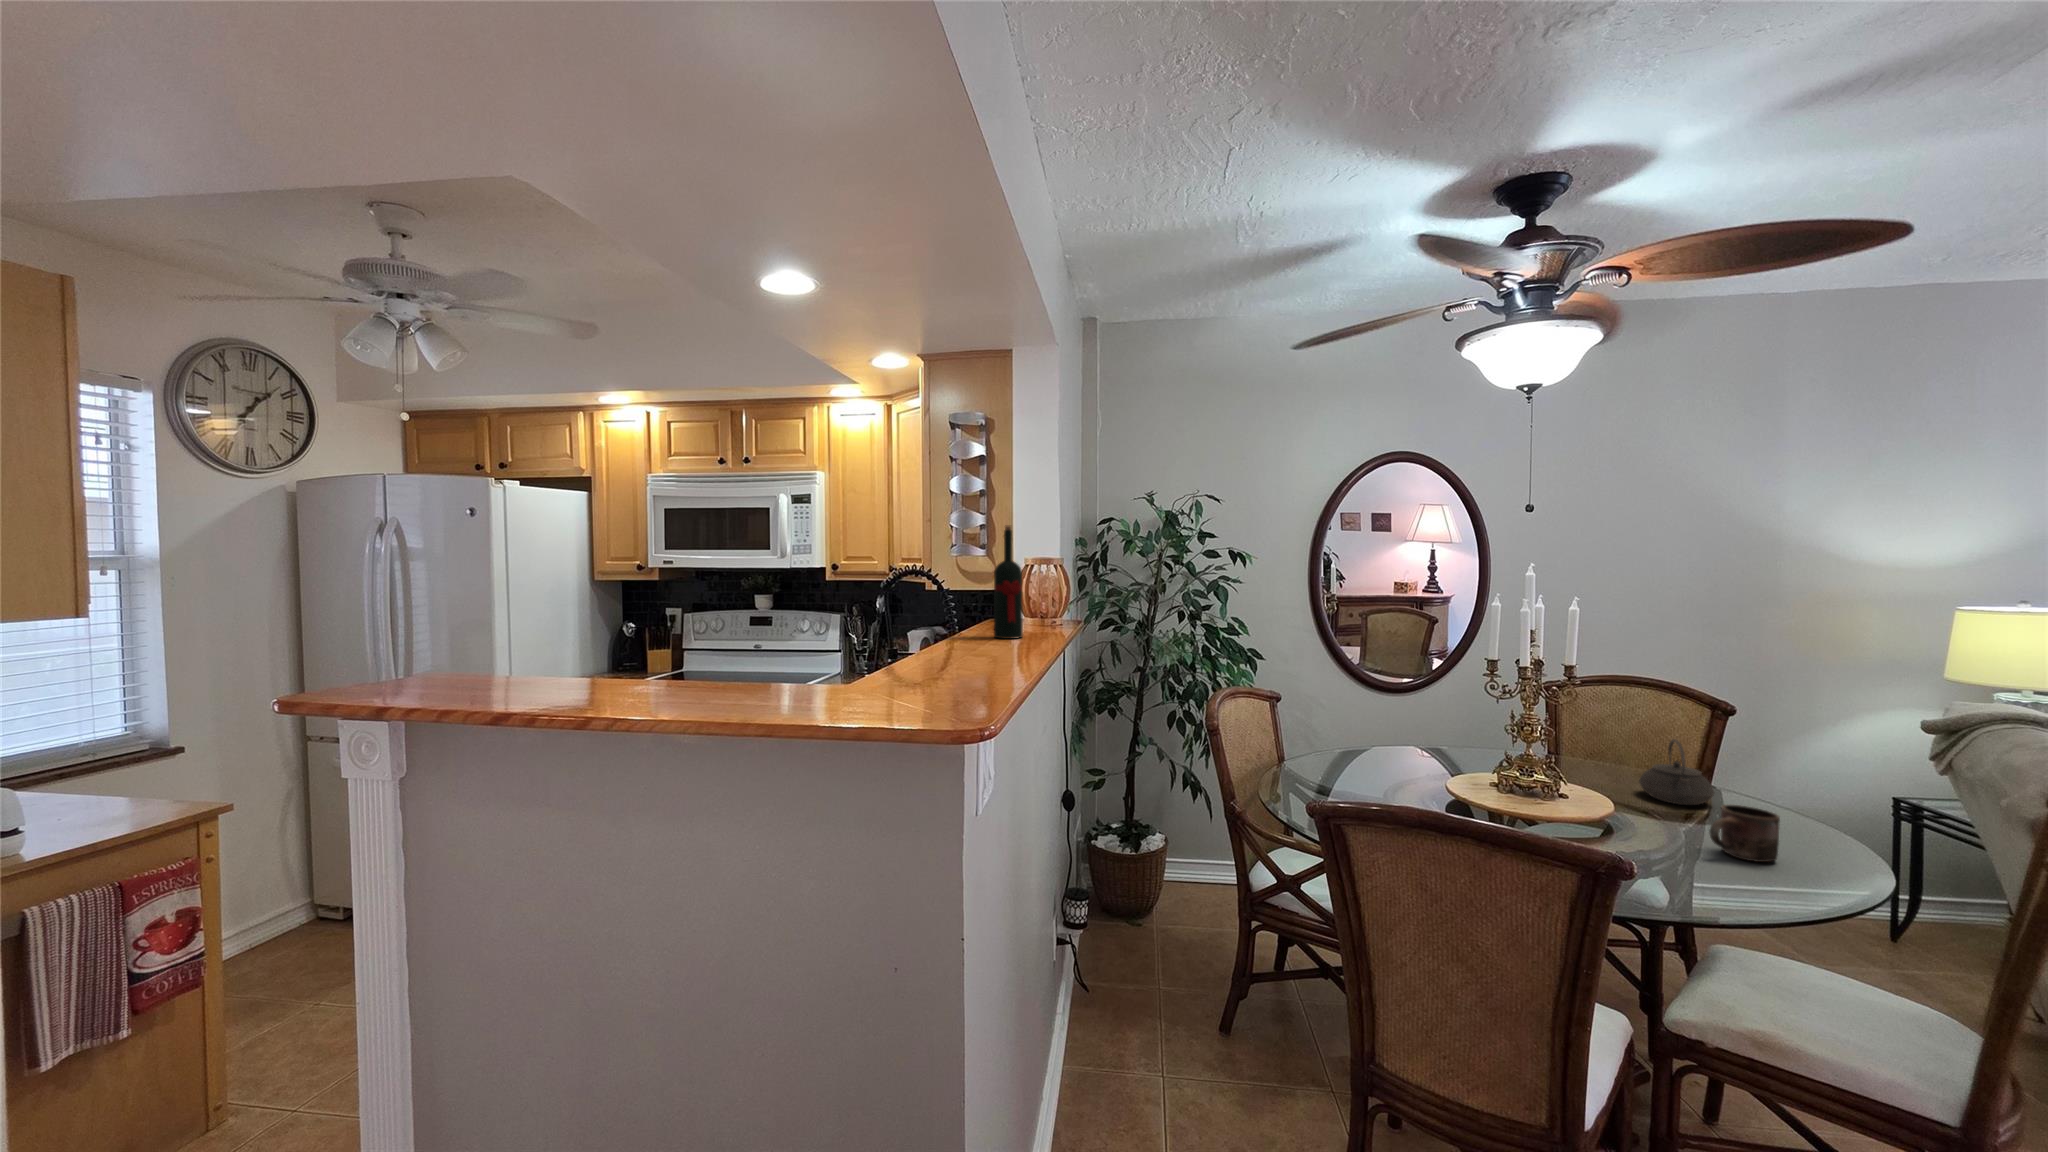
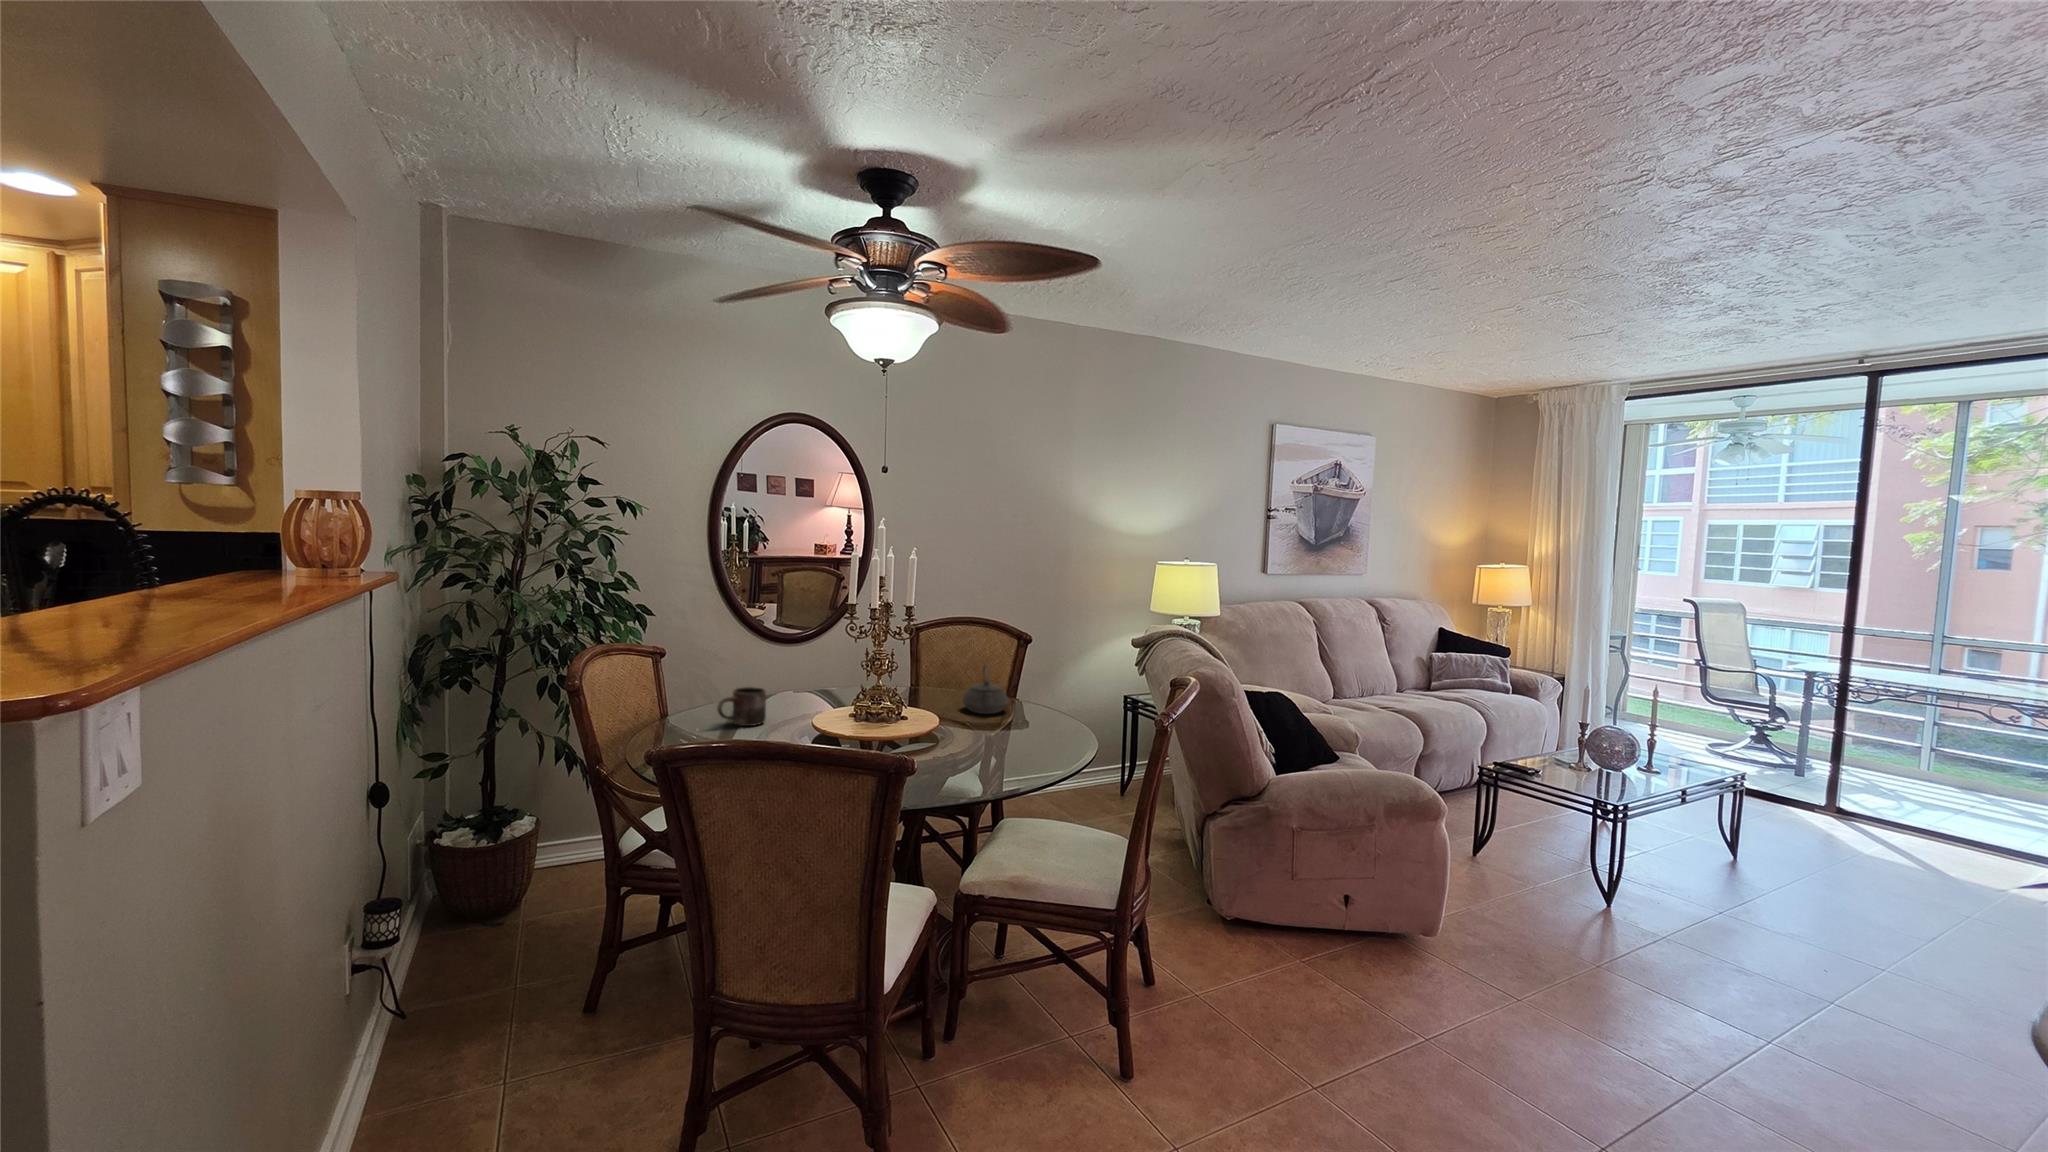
wine bottle: present [994,525,1023,639] -> none [234,446,289,598]
mug: present [1710,805,1780,862] -> present [717,687,766,726]

